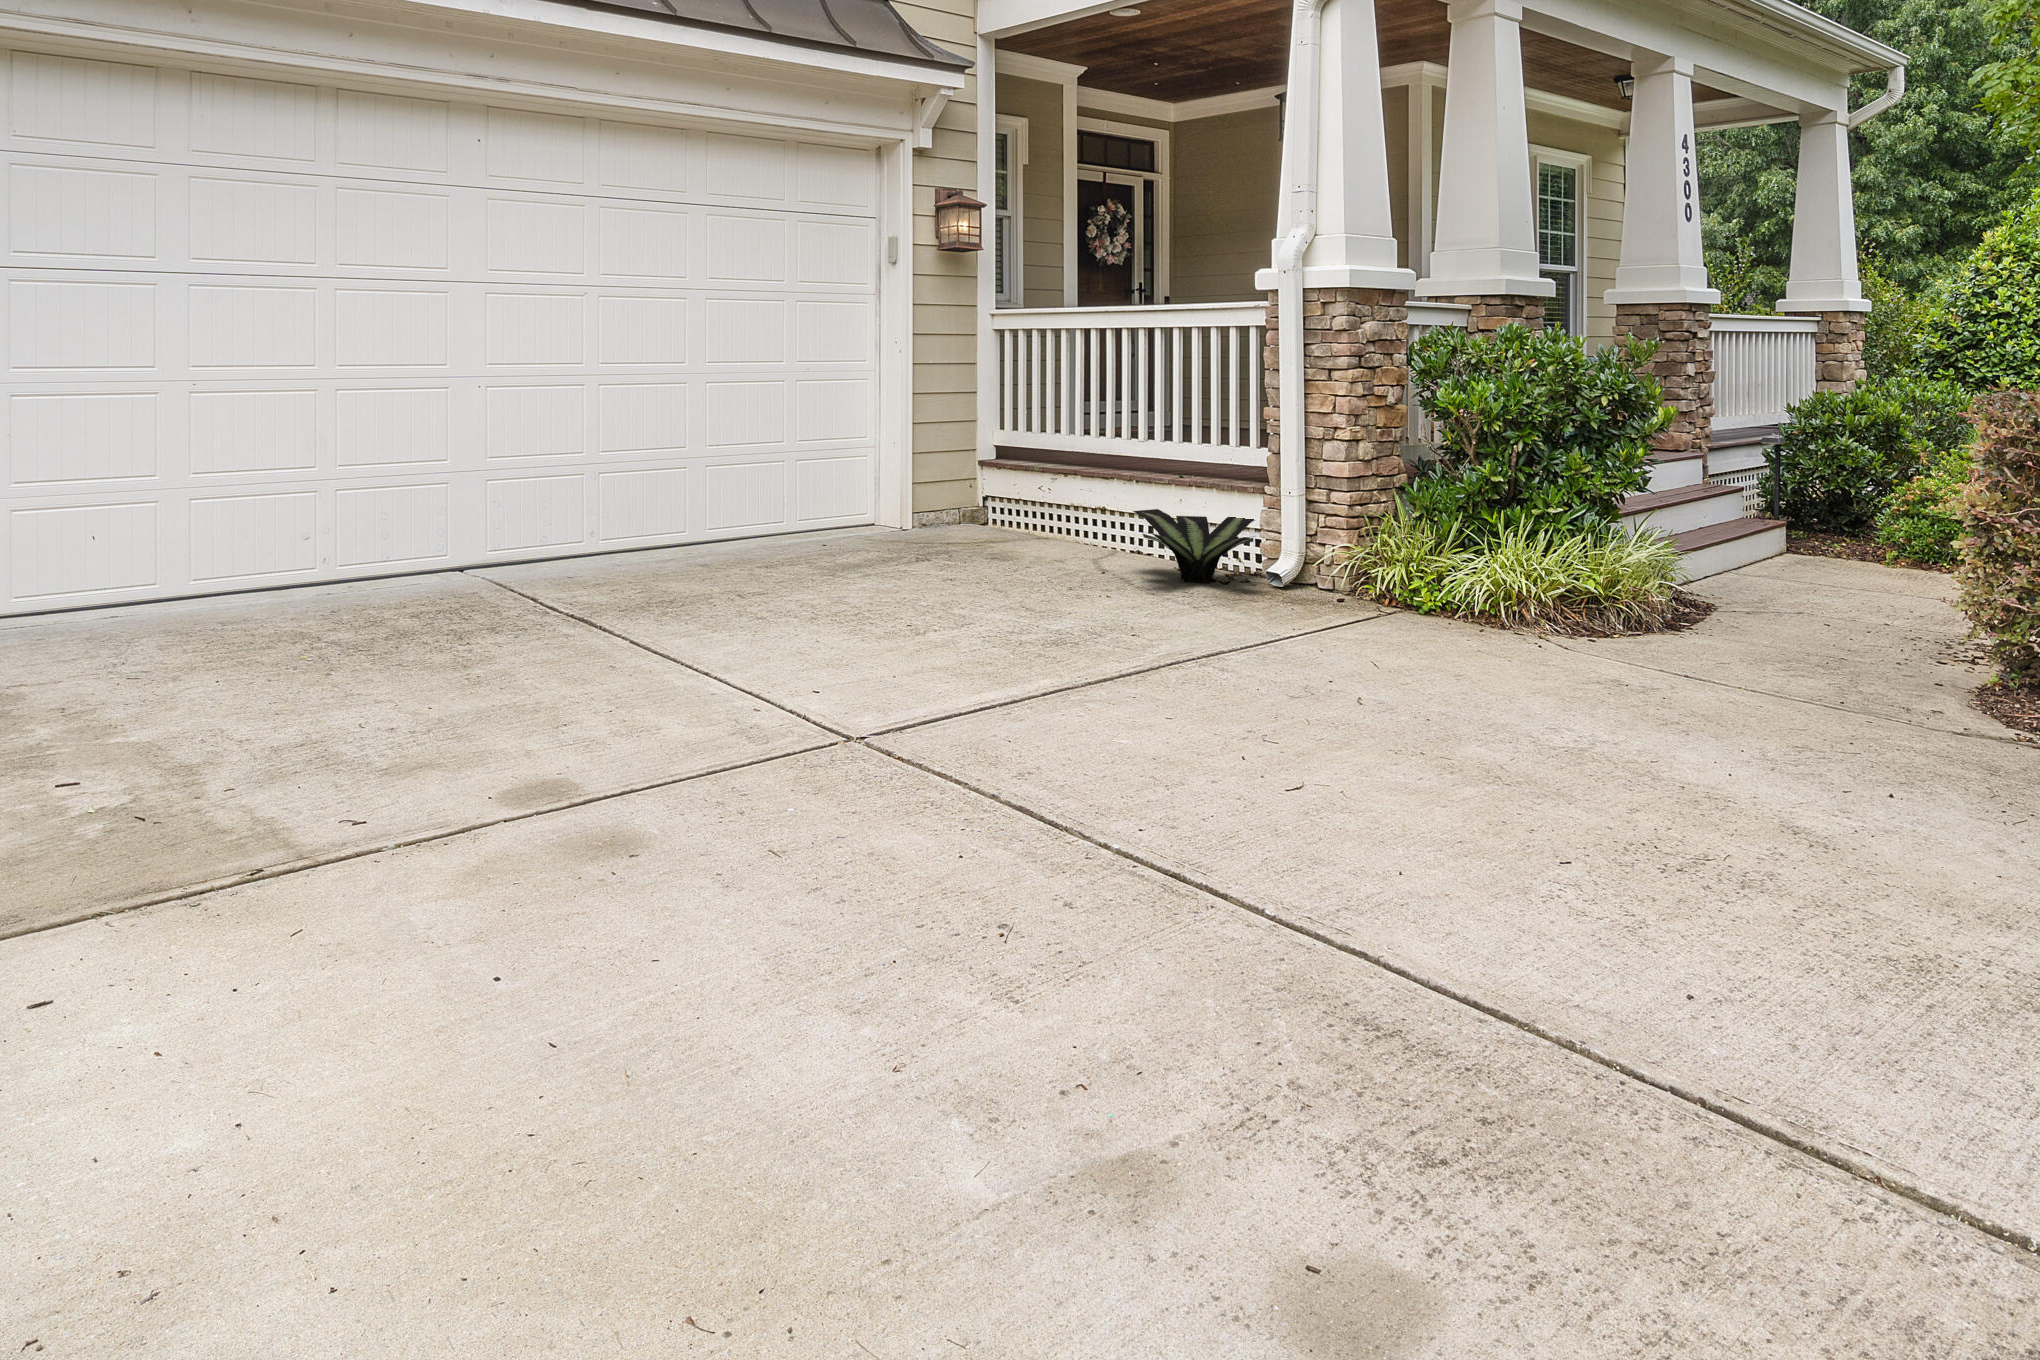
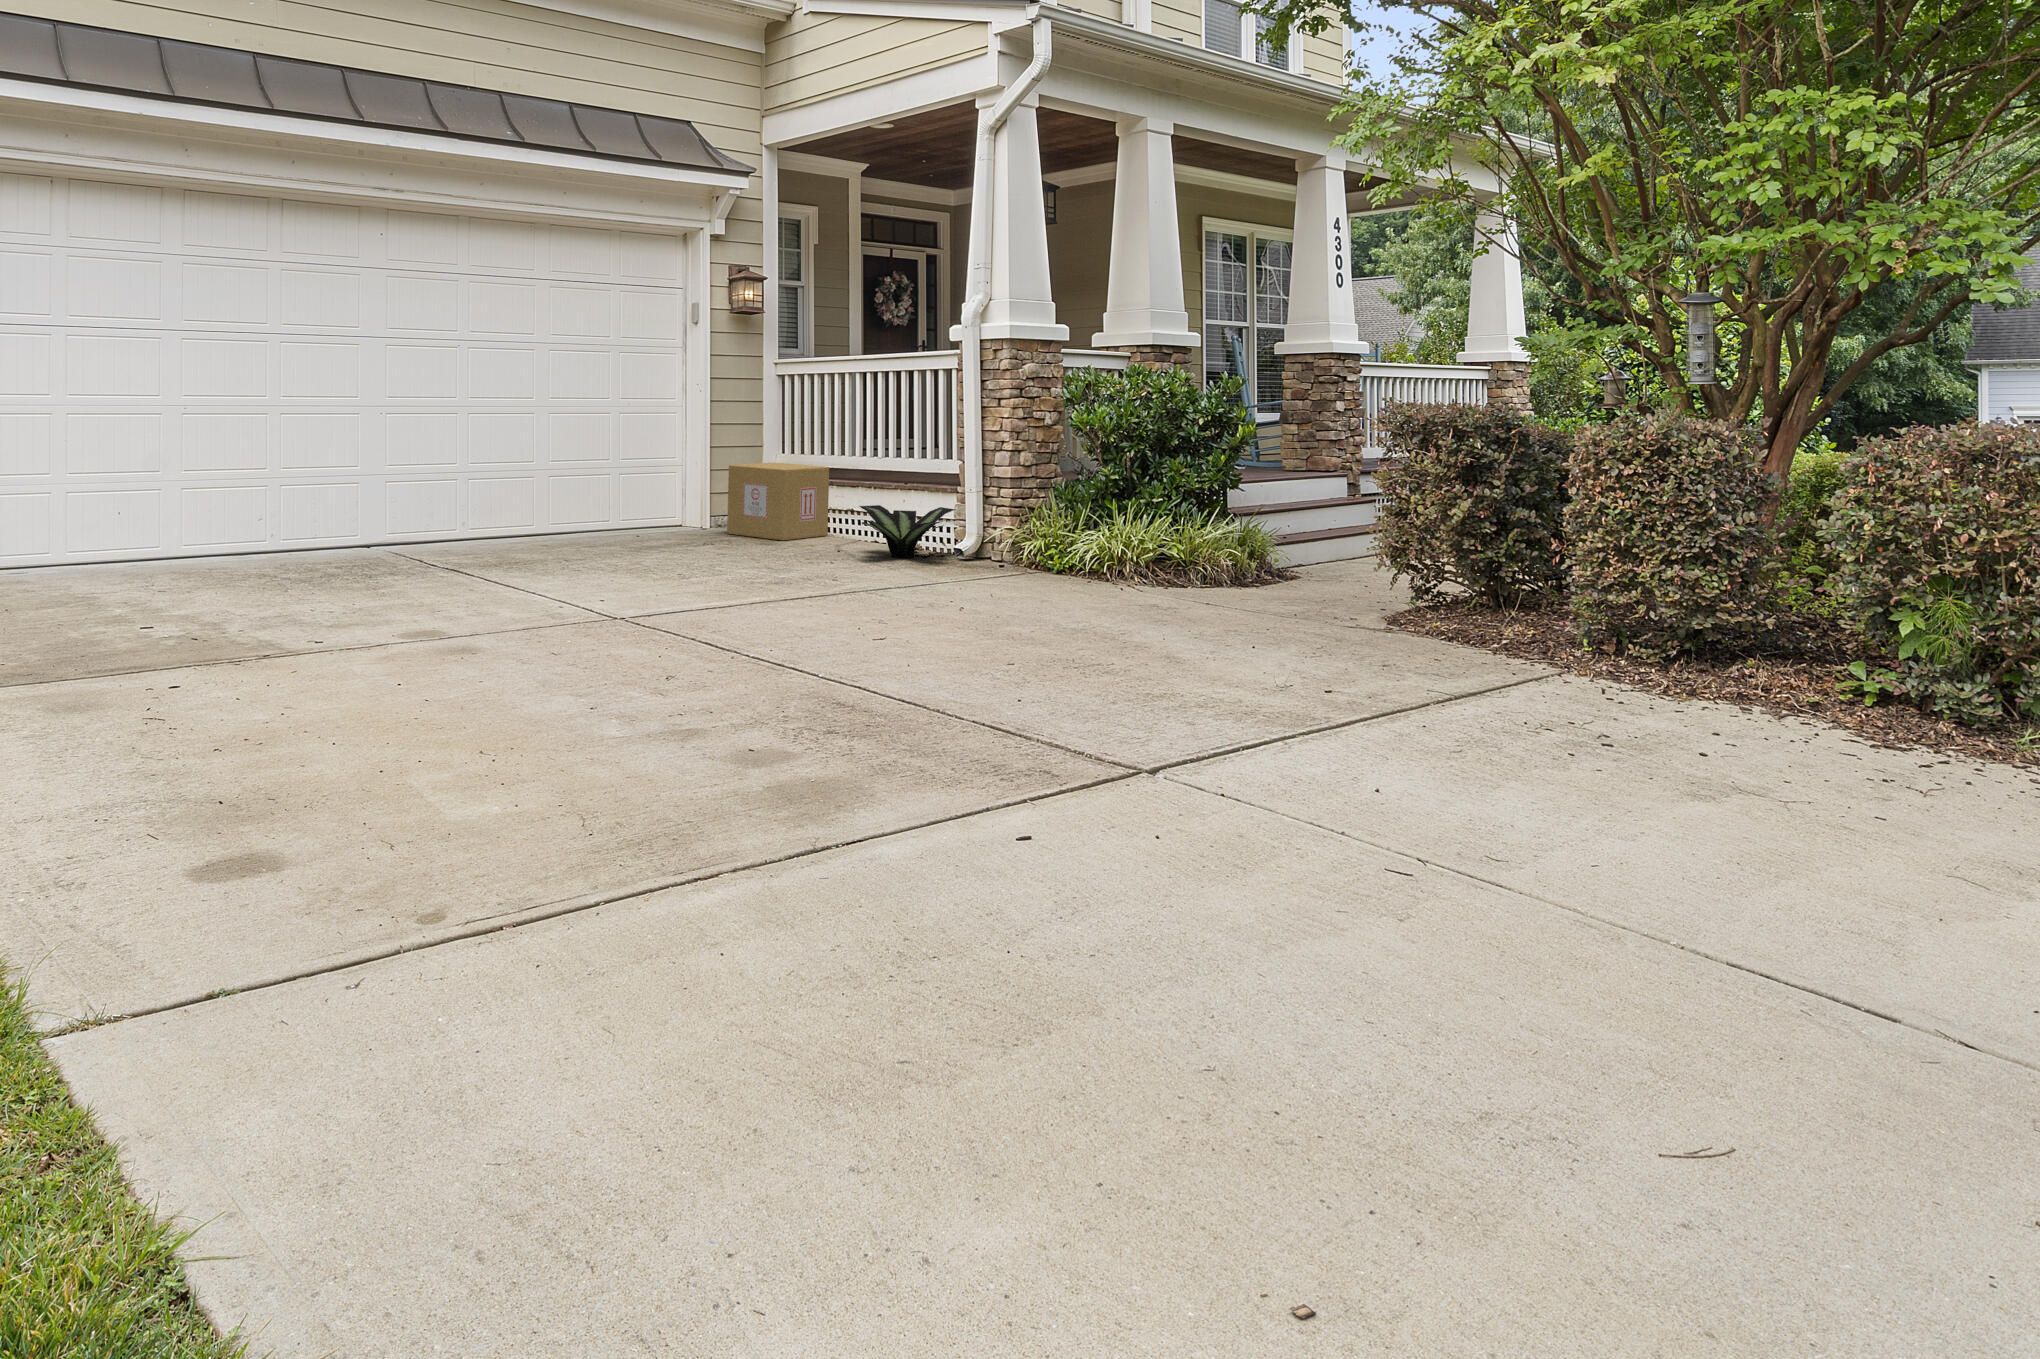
cardboard box: none [943,447,1076,553] -> present [727,463,829,541]

